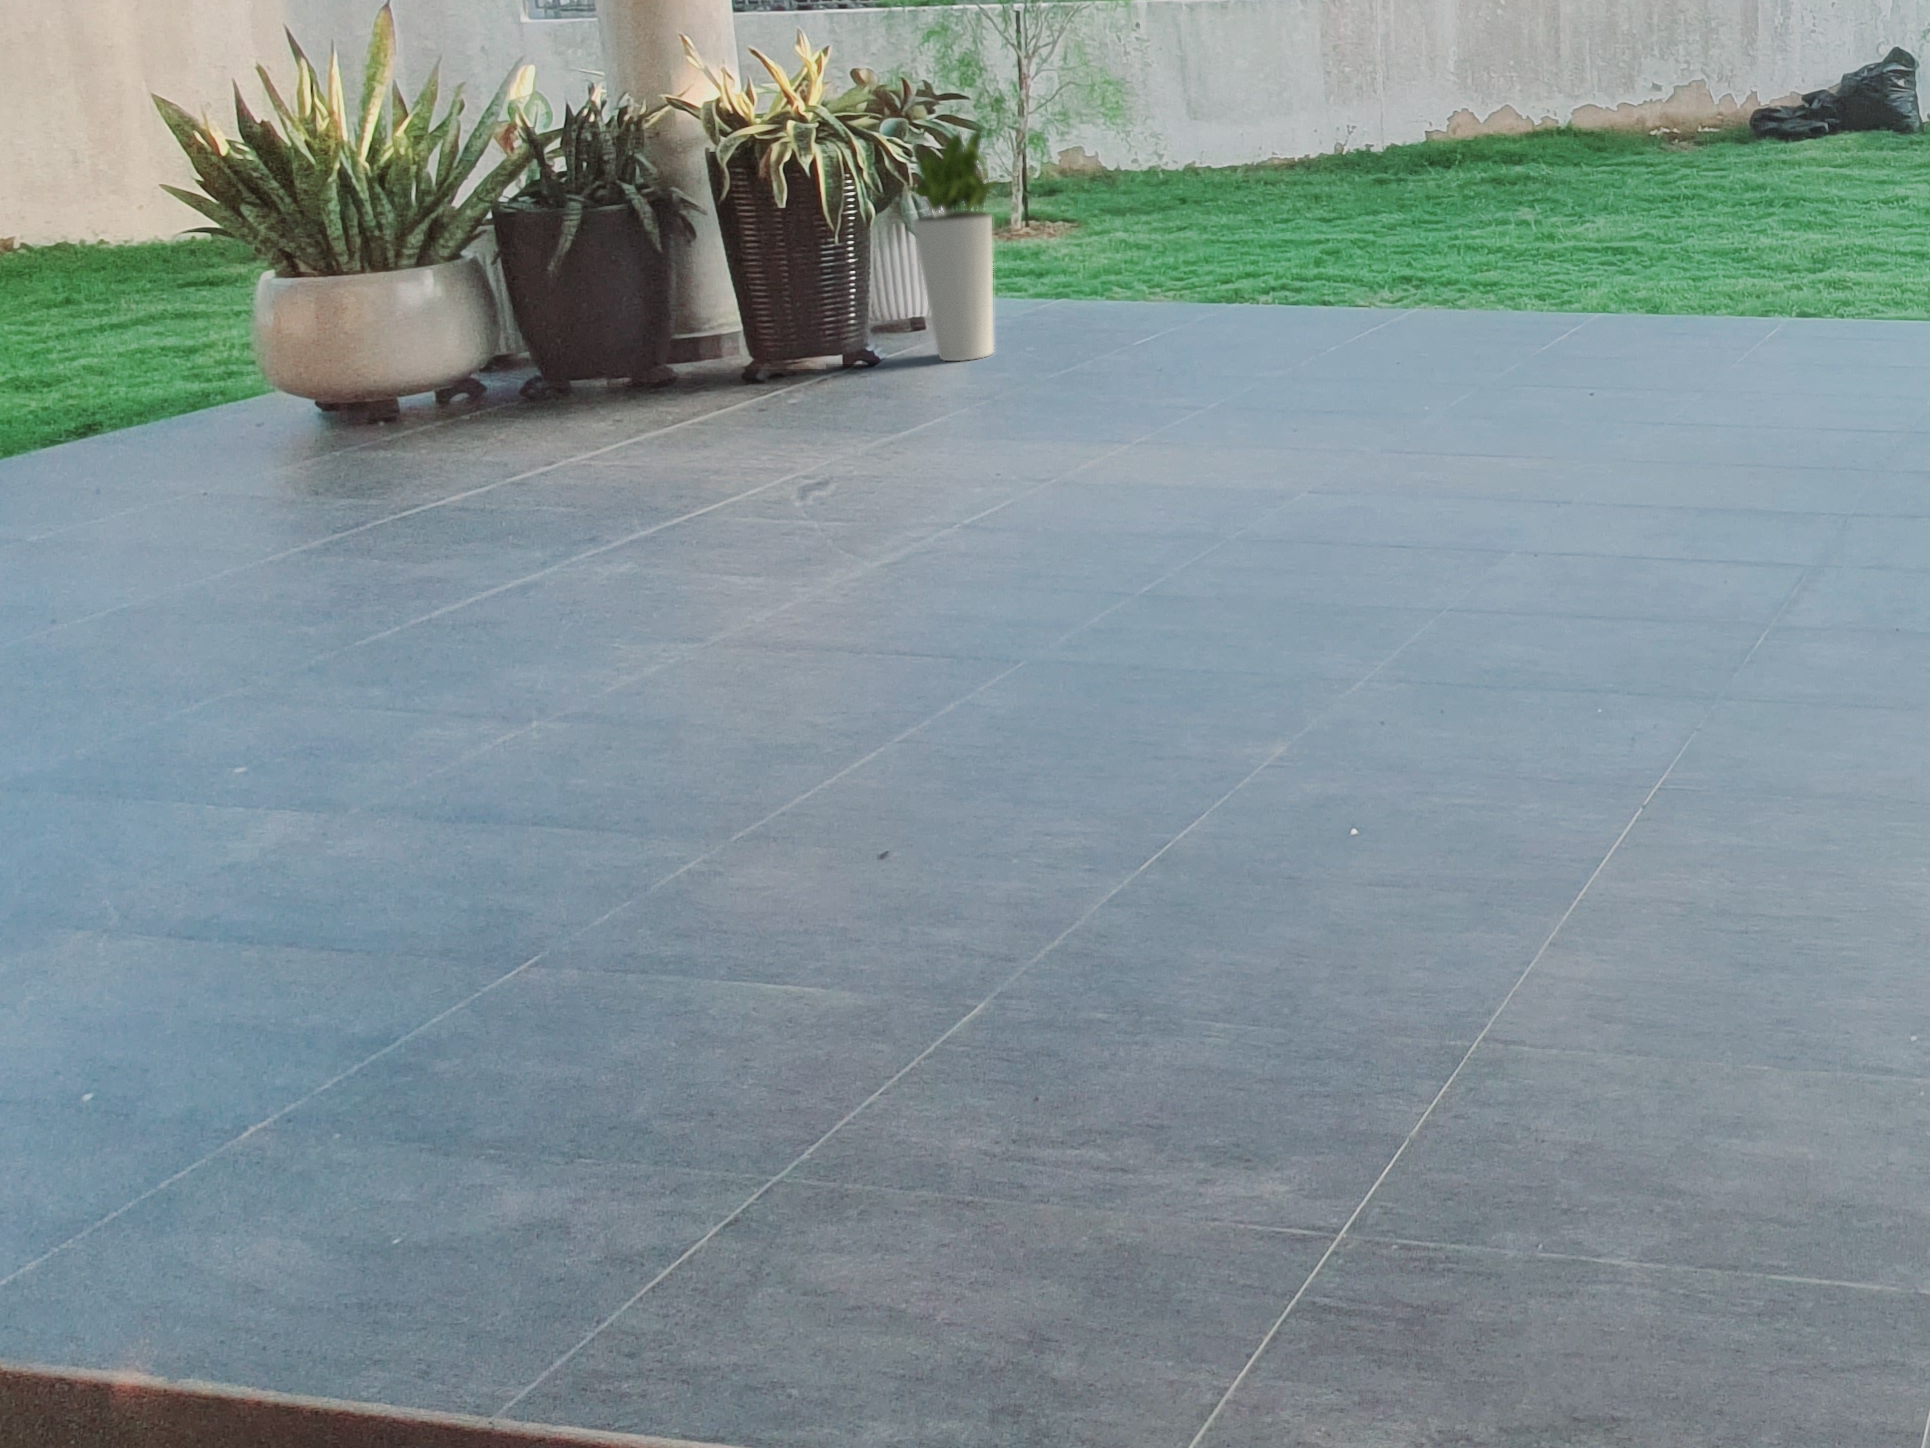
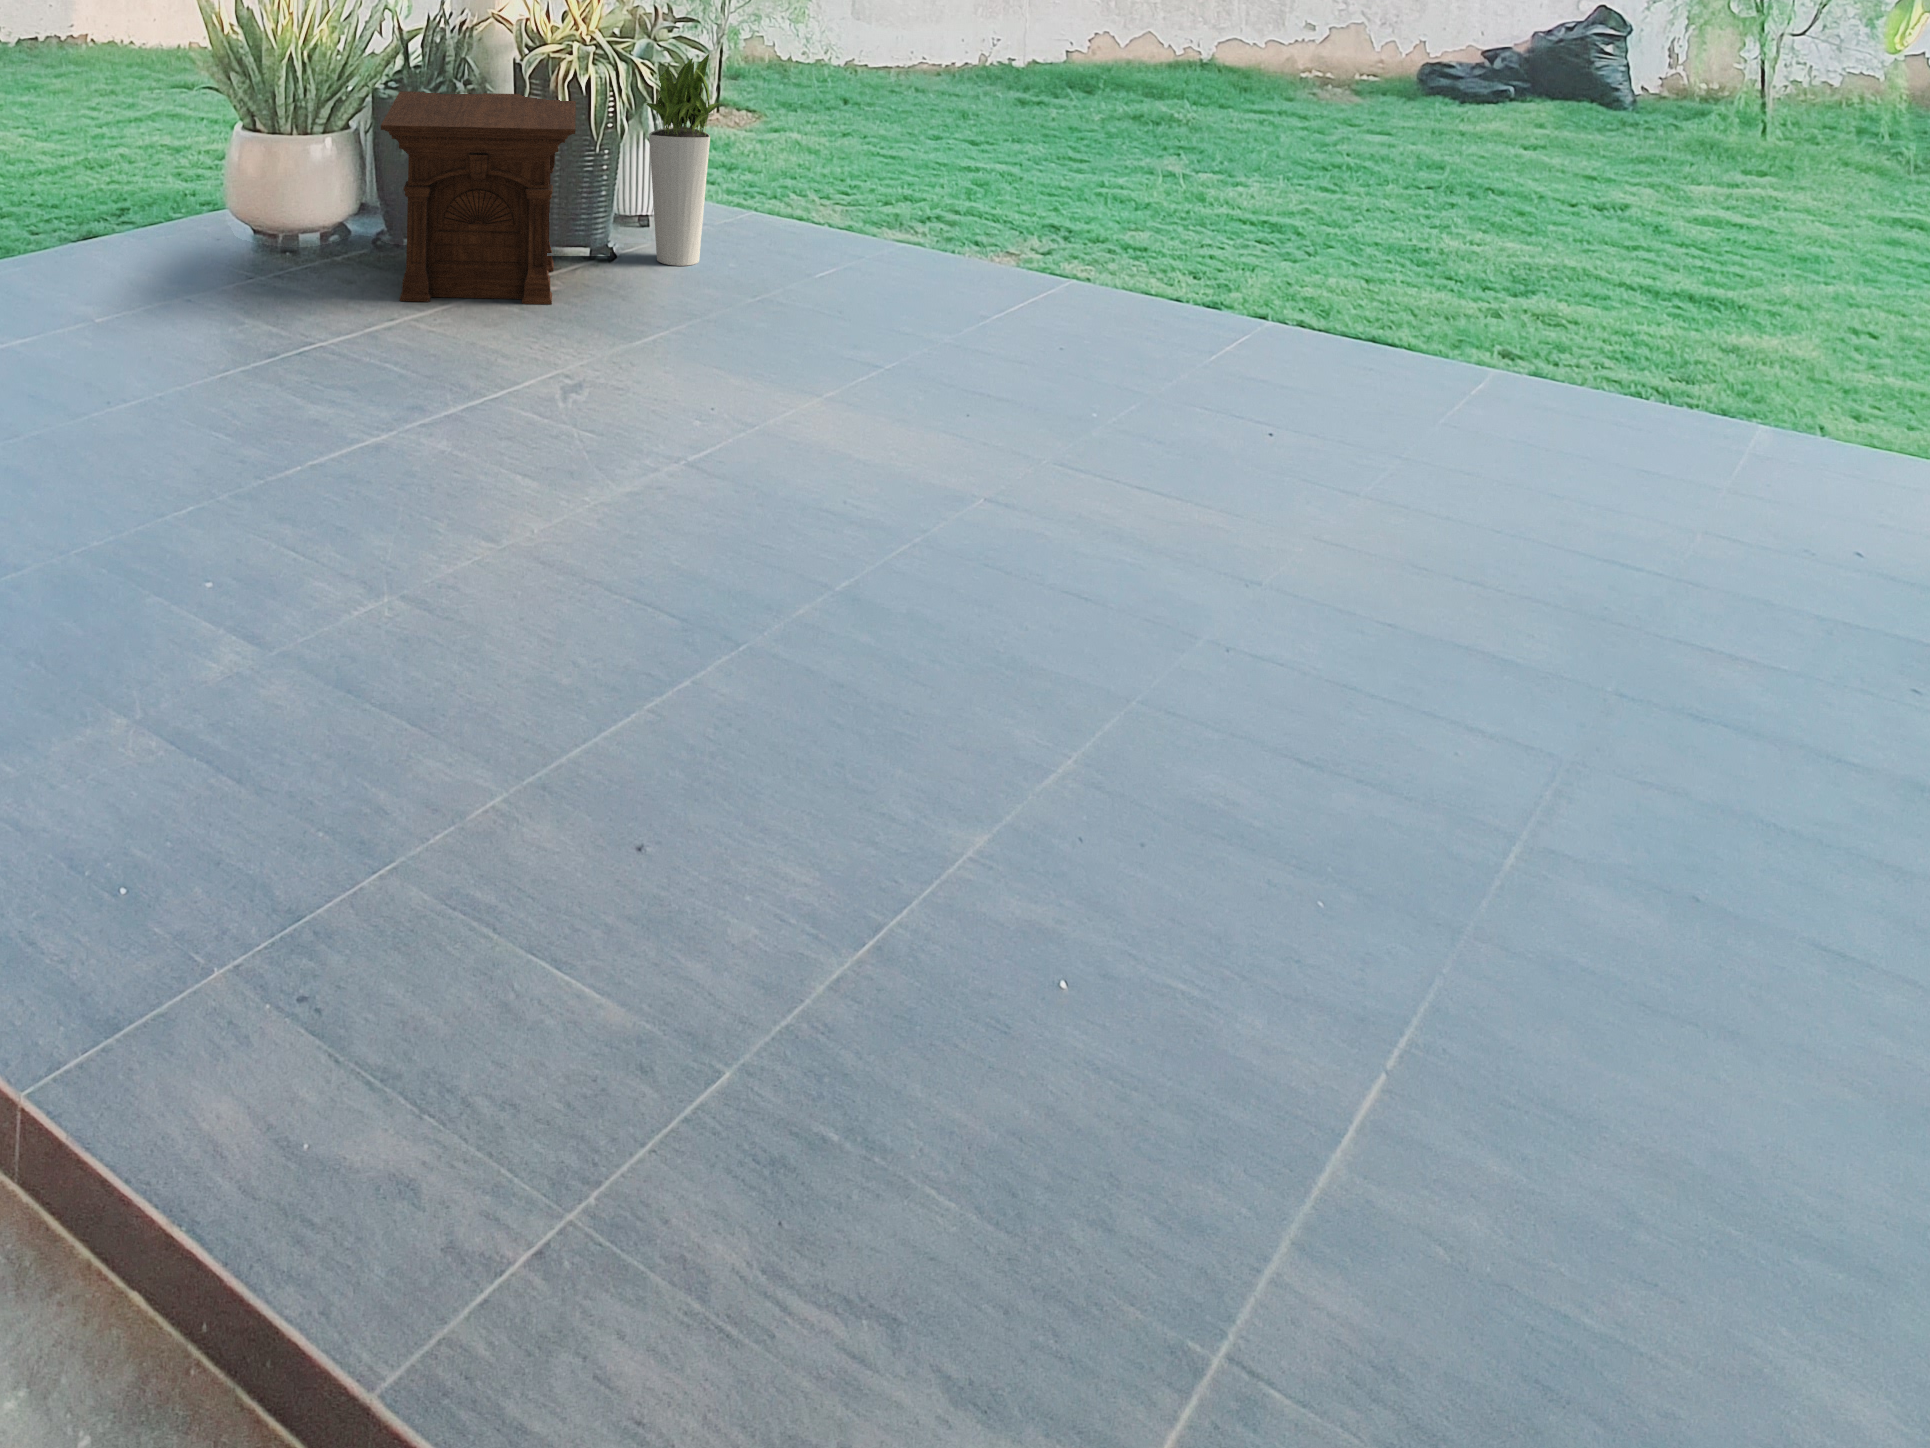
side table: none [503,186,807,446] -> present [381,91,576,304]

